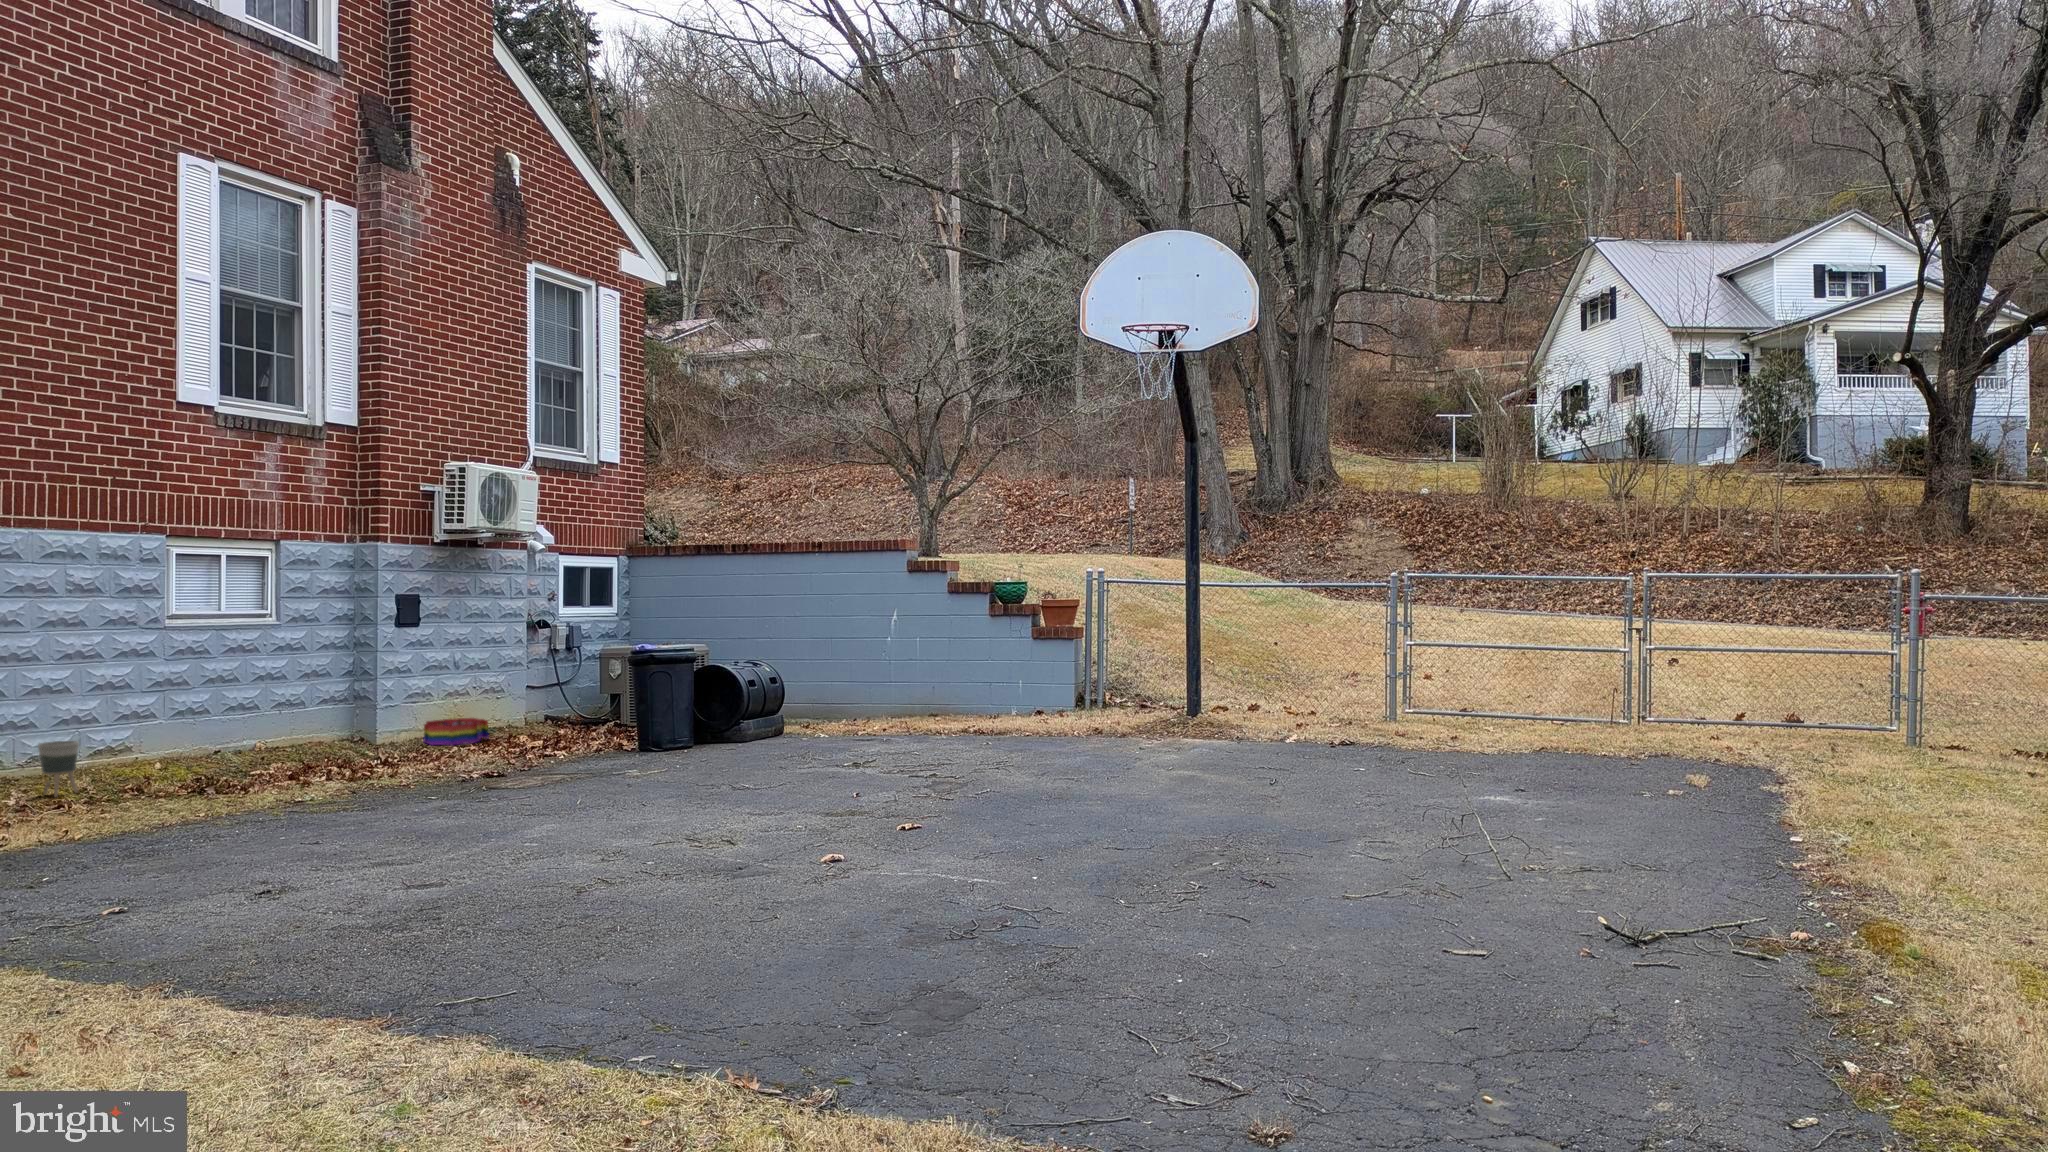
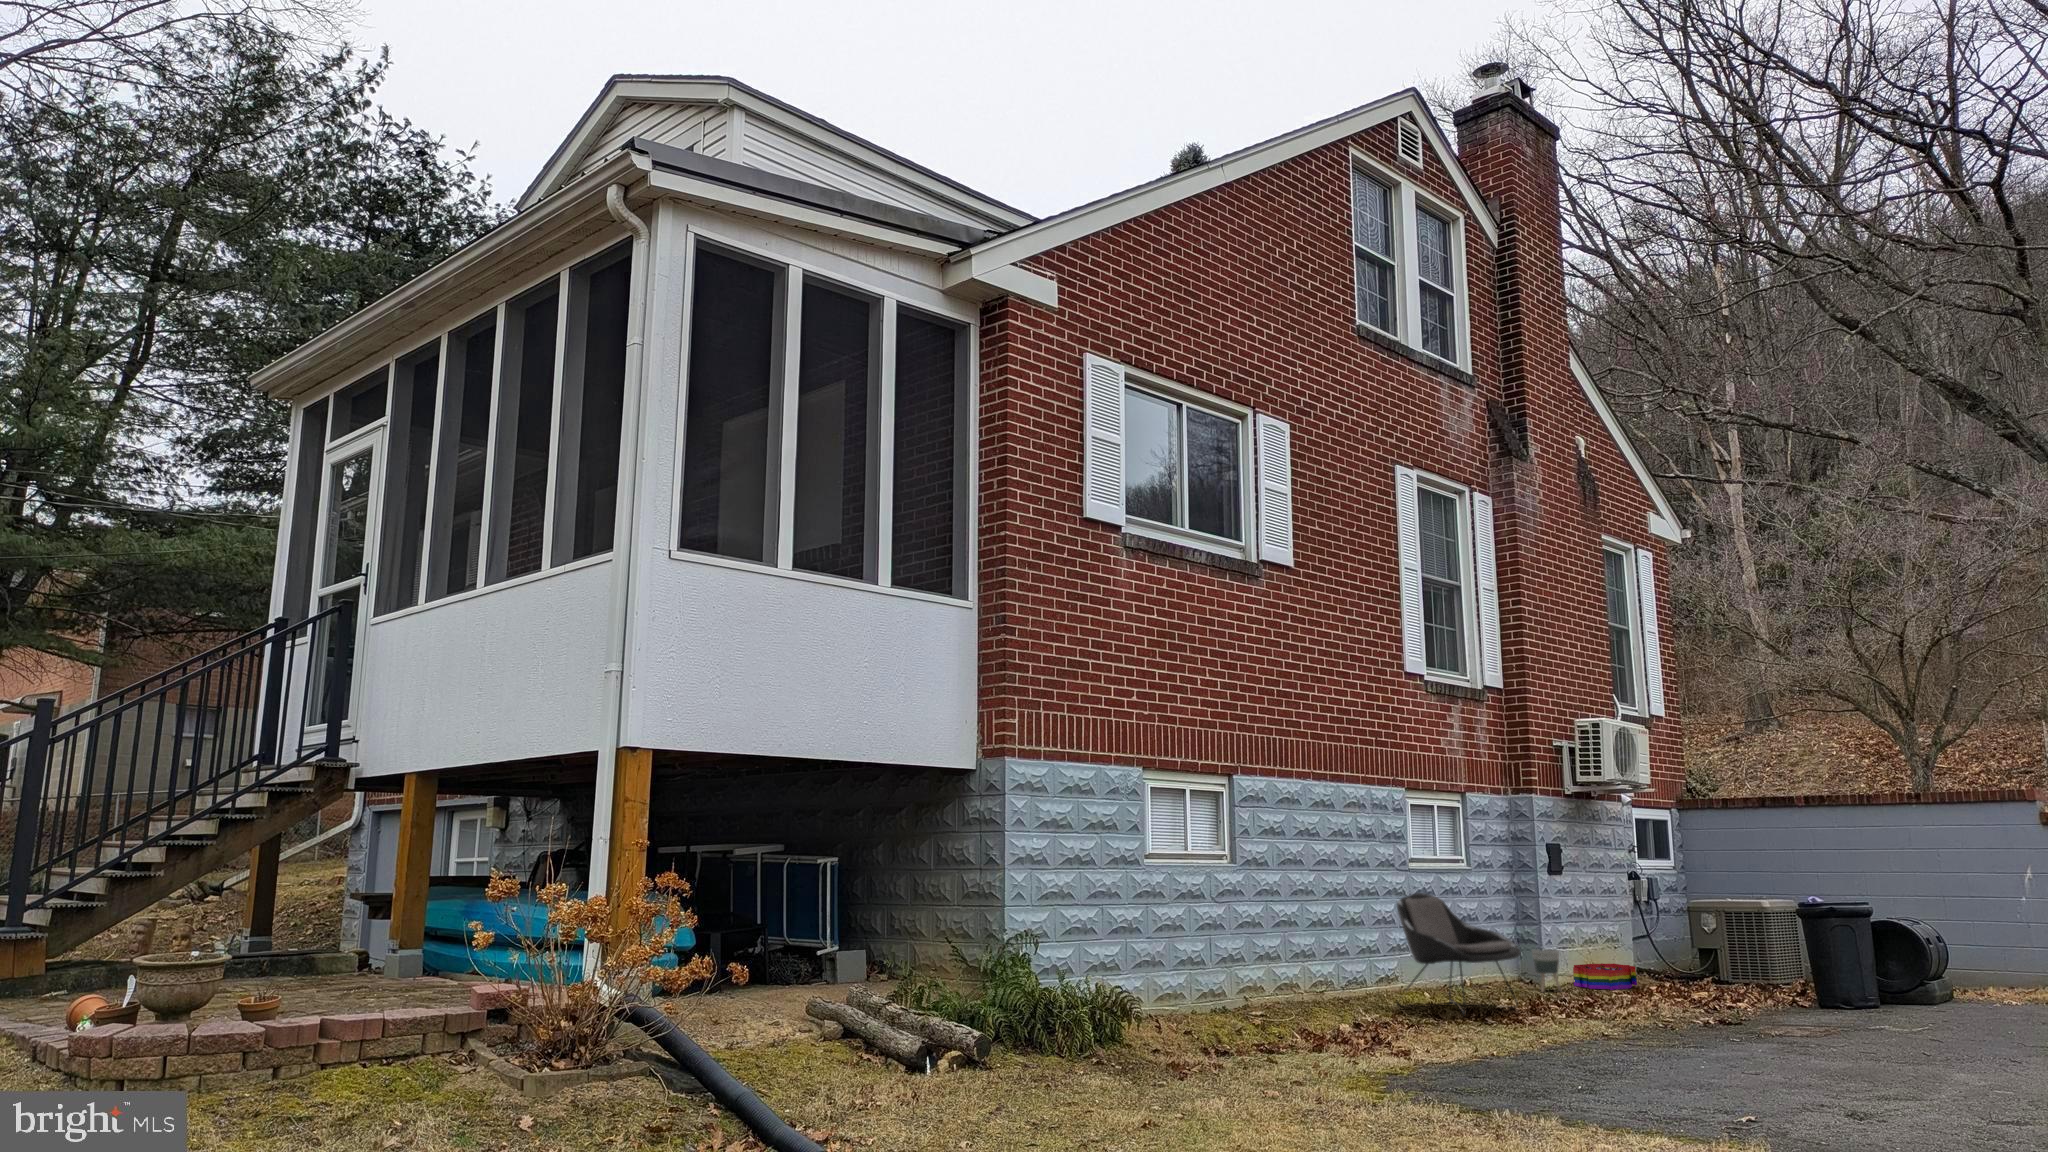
lounge chair: none [133,652,289,788] -> present [1397,893,1521,1017]
planter: present [38,741,79,797] -> present [1532,949,1561,992]

